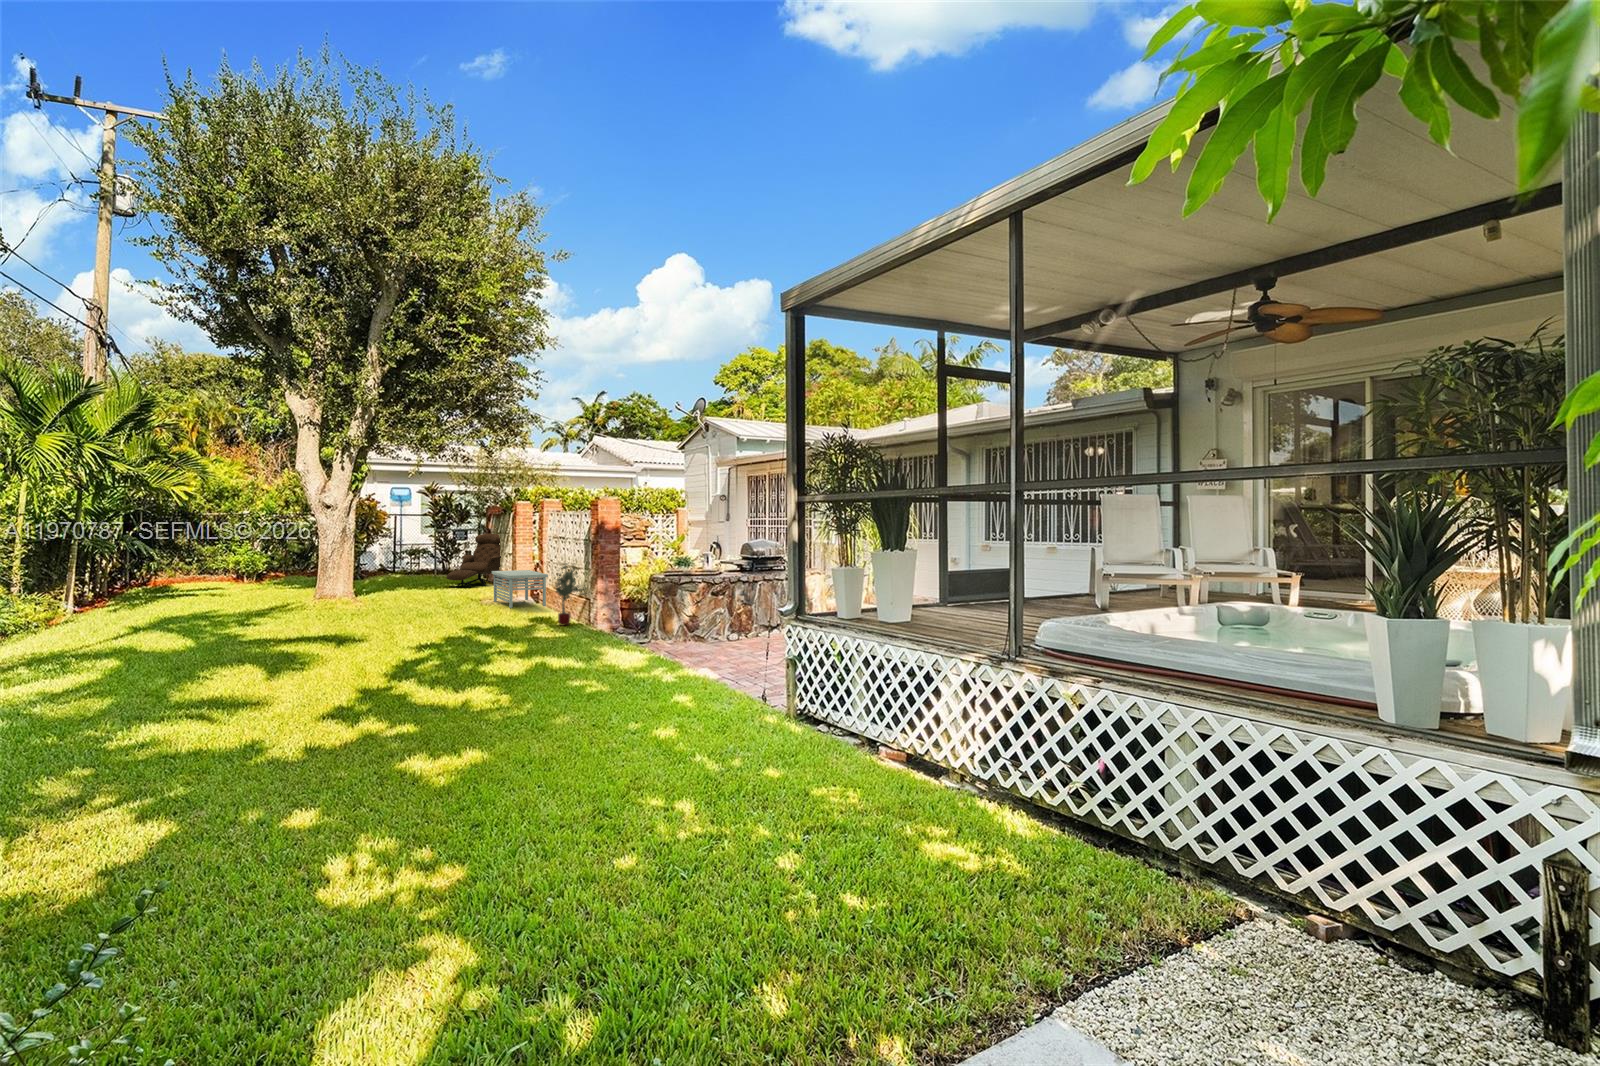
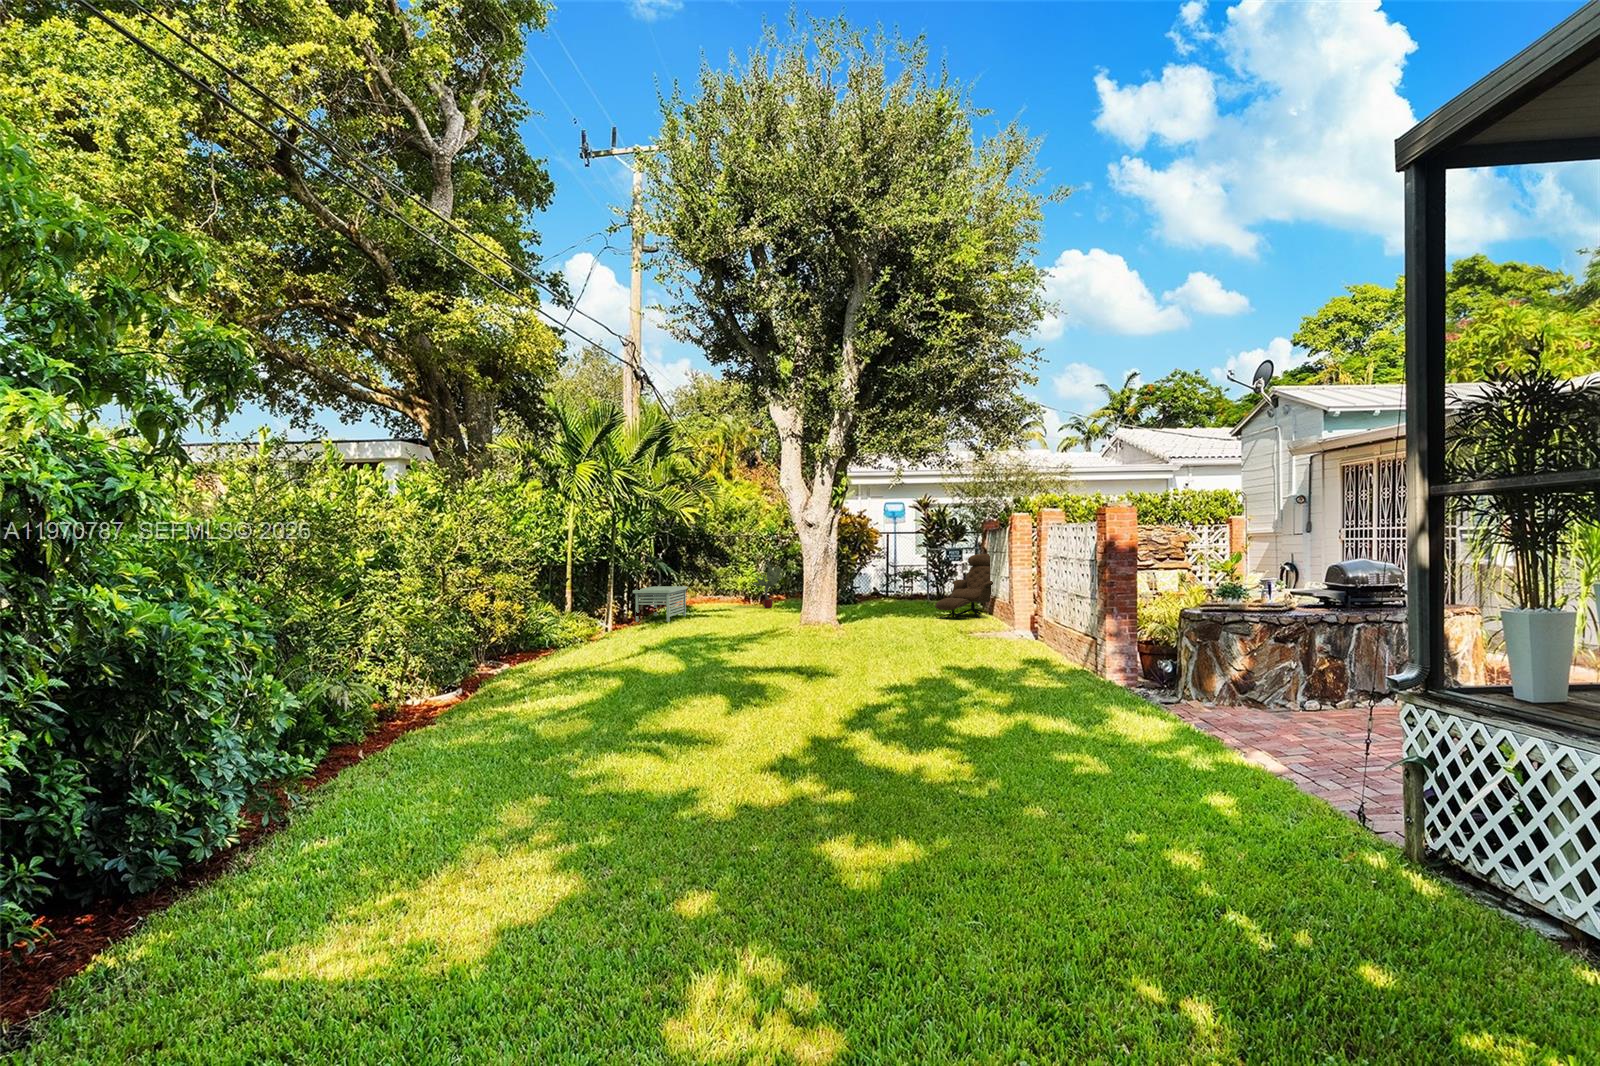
potted tree: present [554,563,586,625] -> present [753,563,782,608]
storage bench: present [492,570,548,608] -> present [633,586,687,622]

